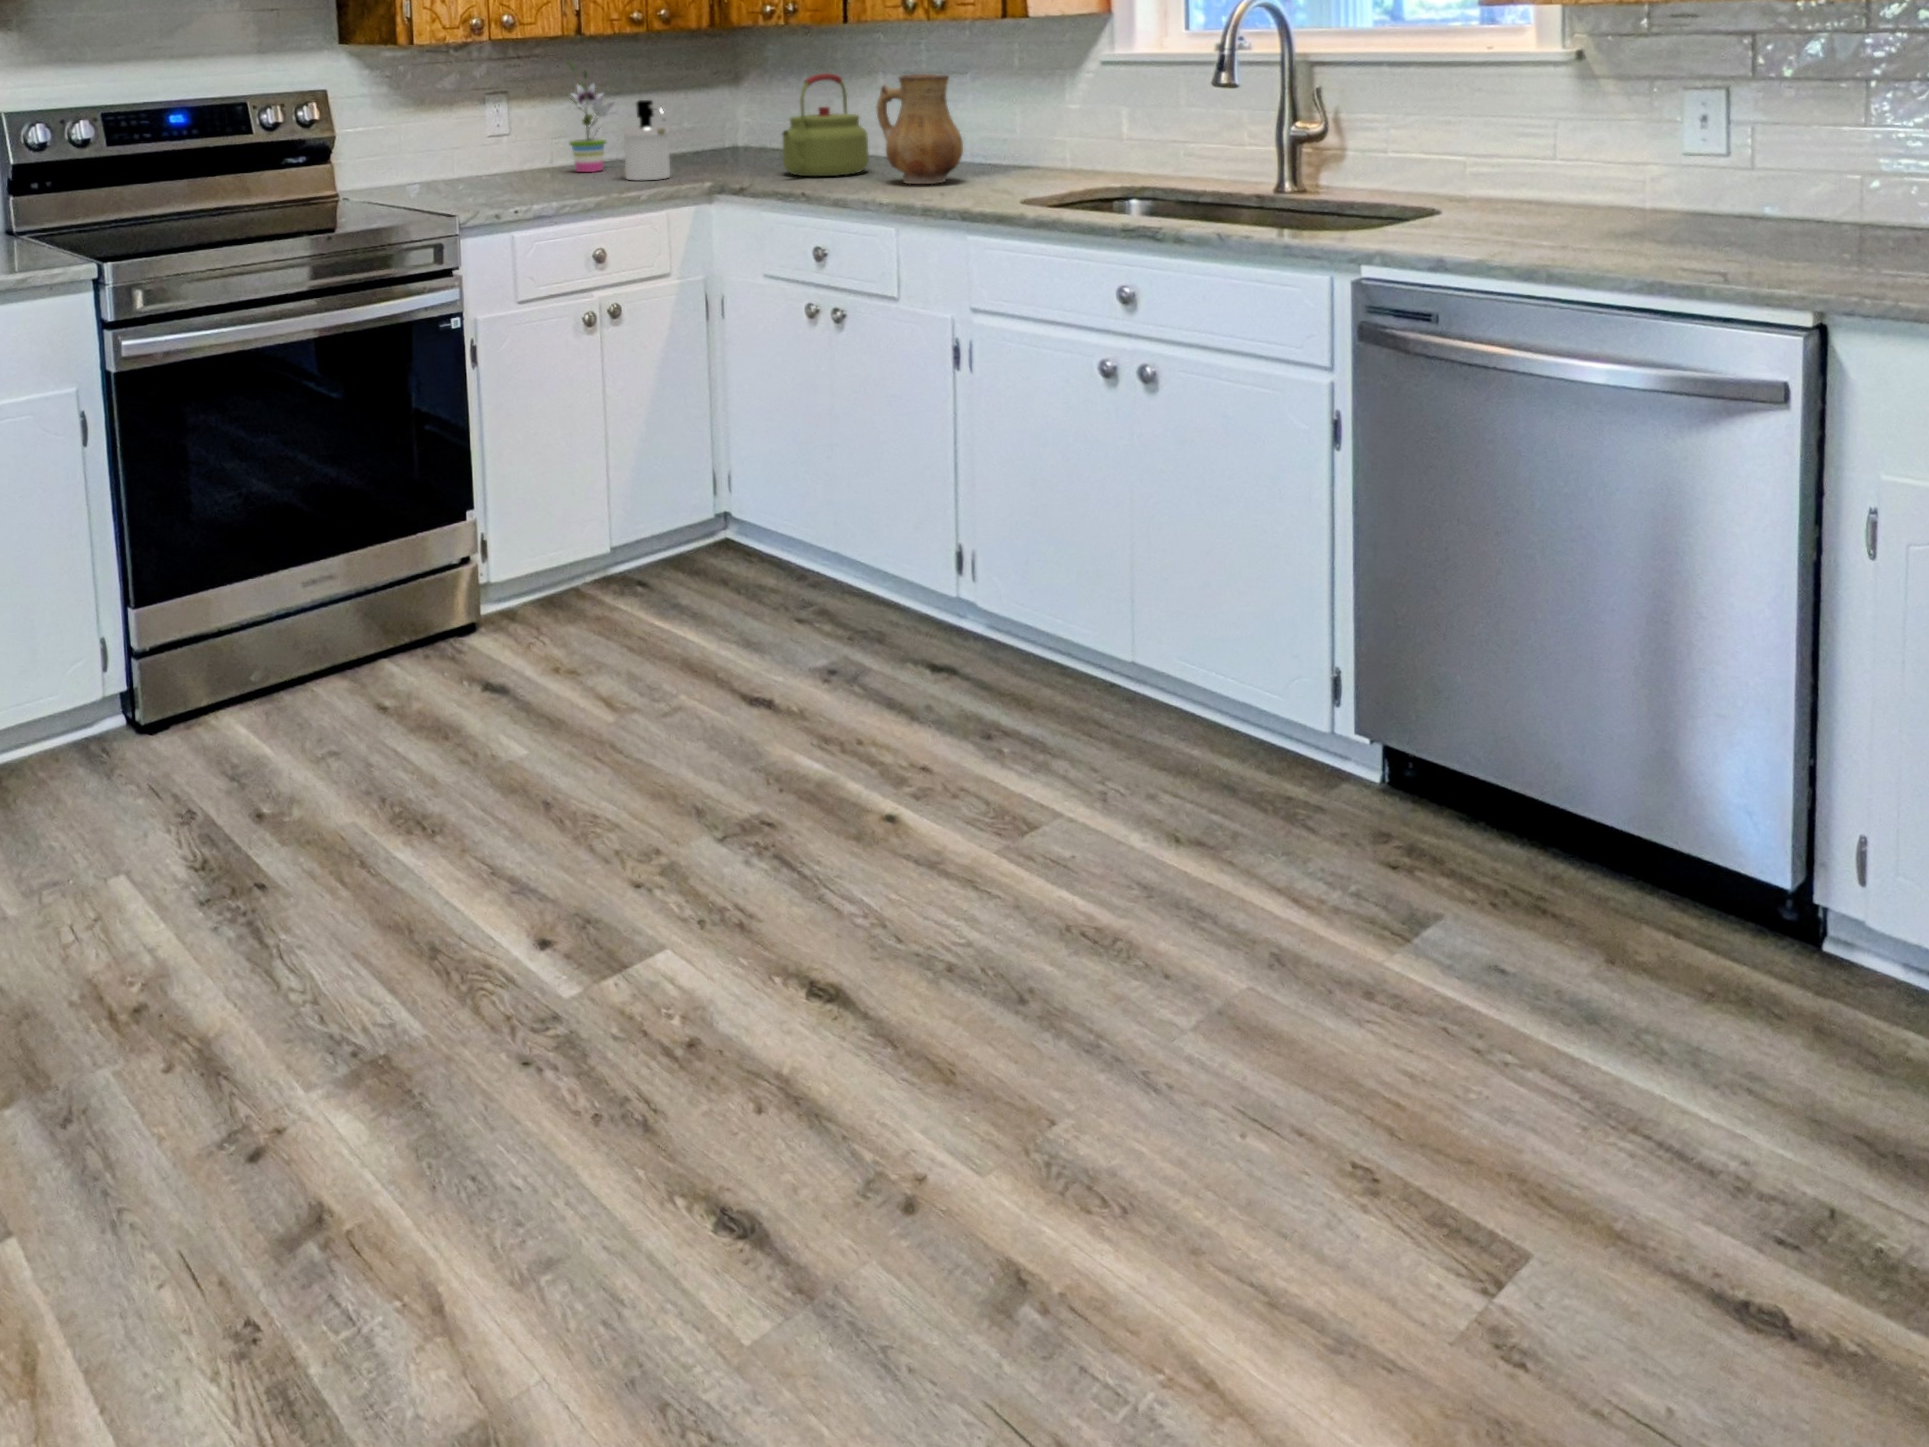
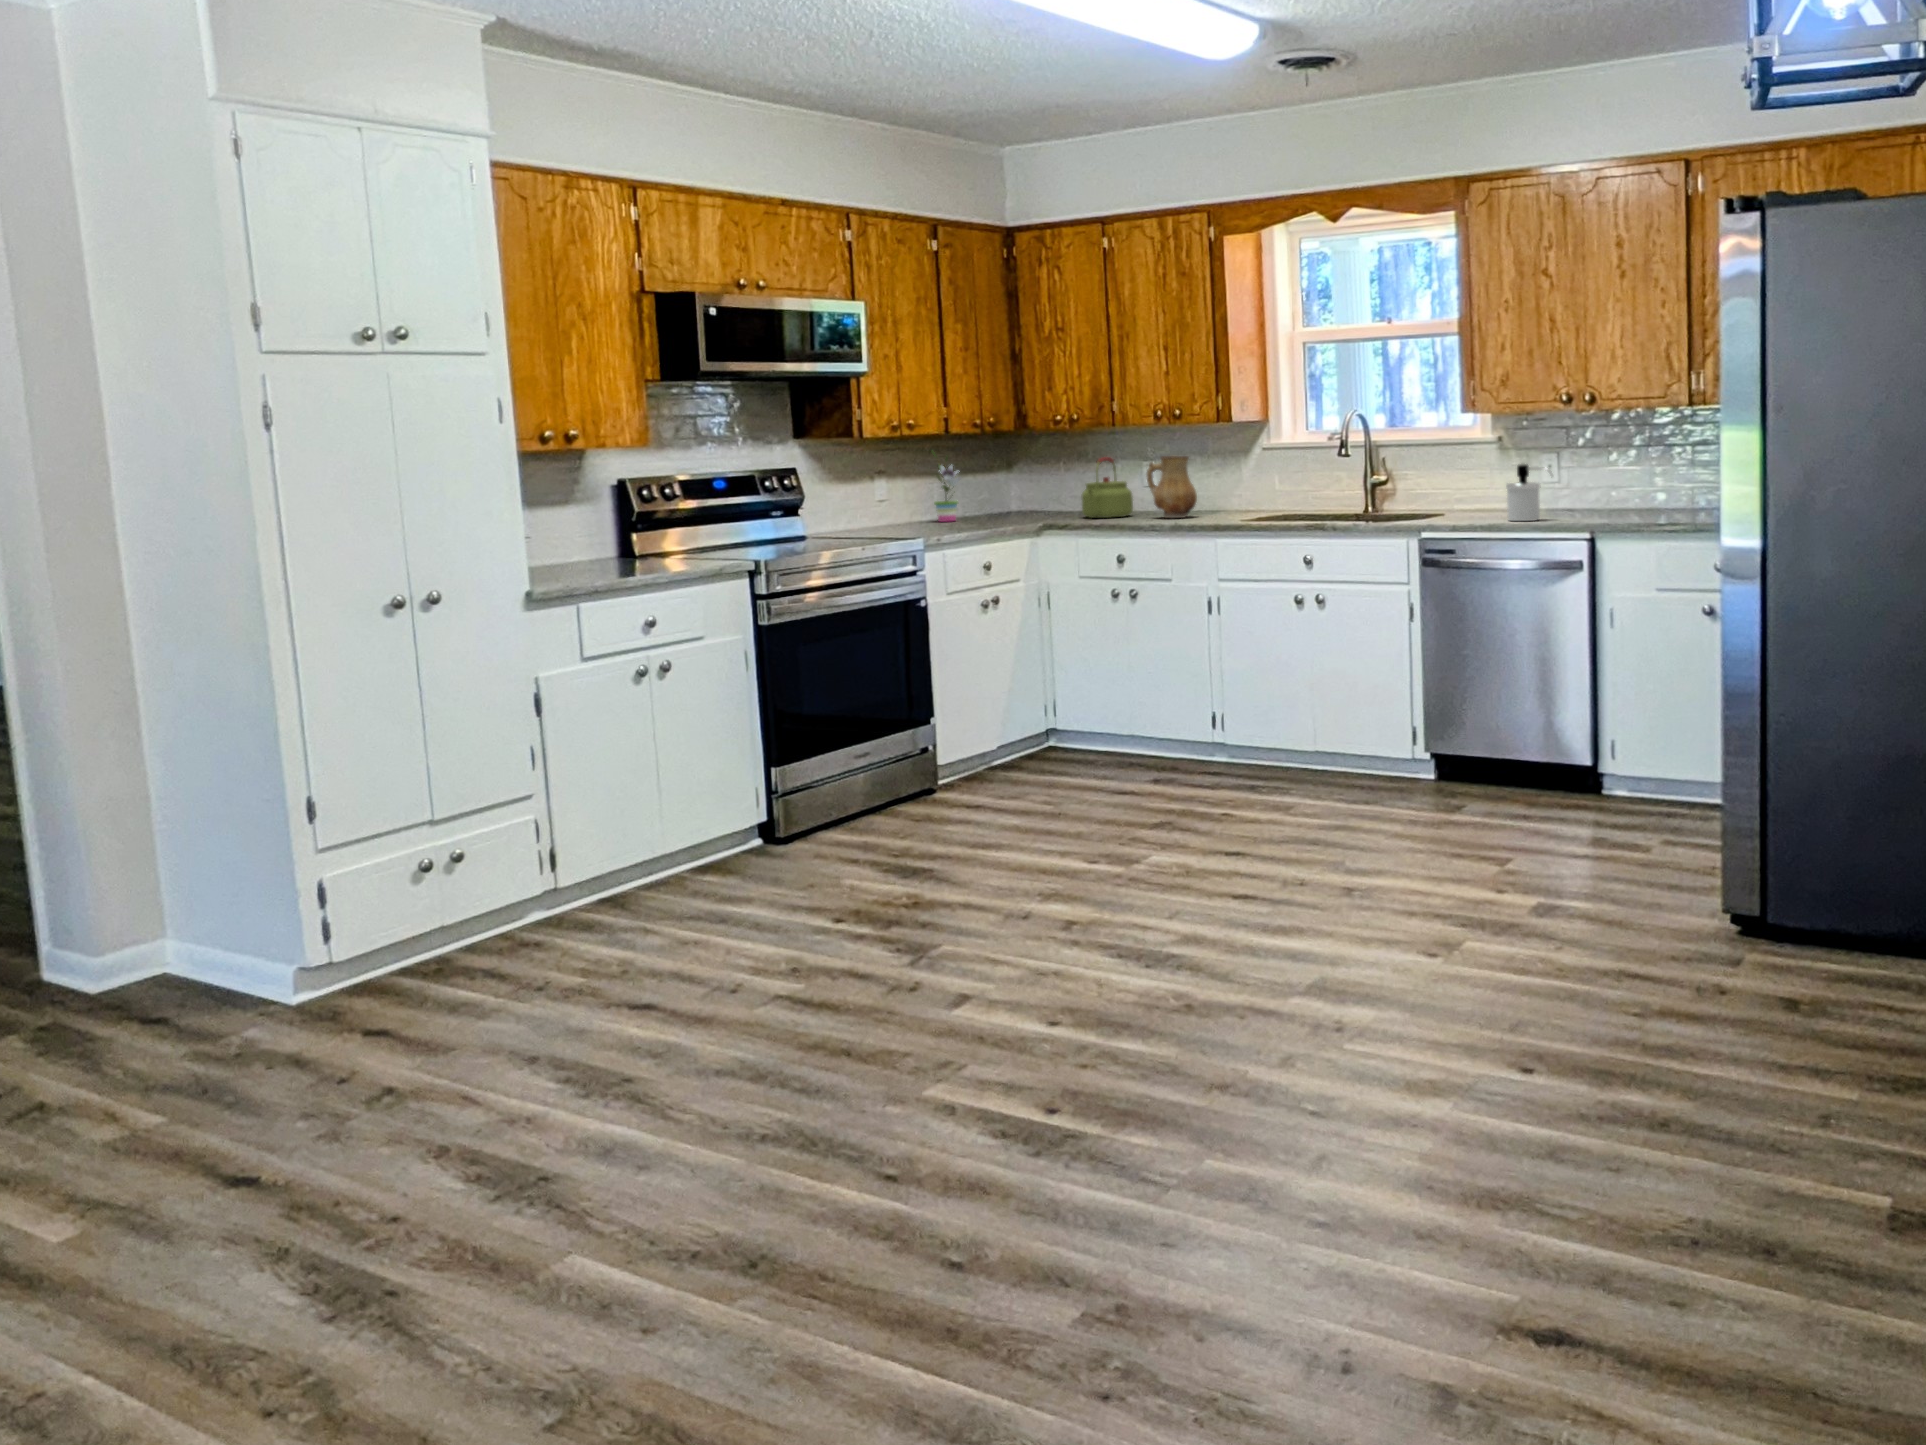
soap dispenser: present [622,100,670,180] -> present [1506,464,1553,521]

